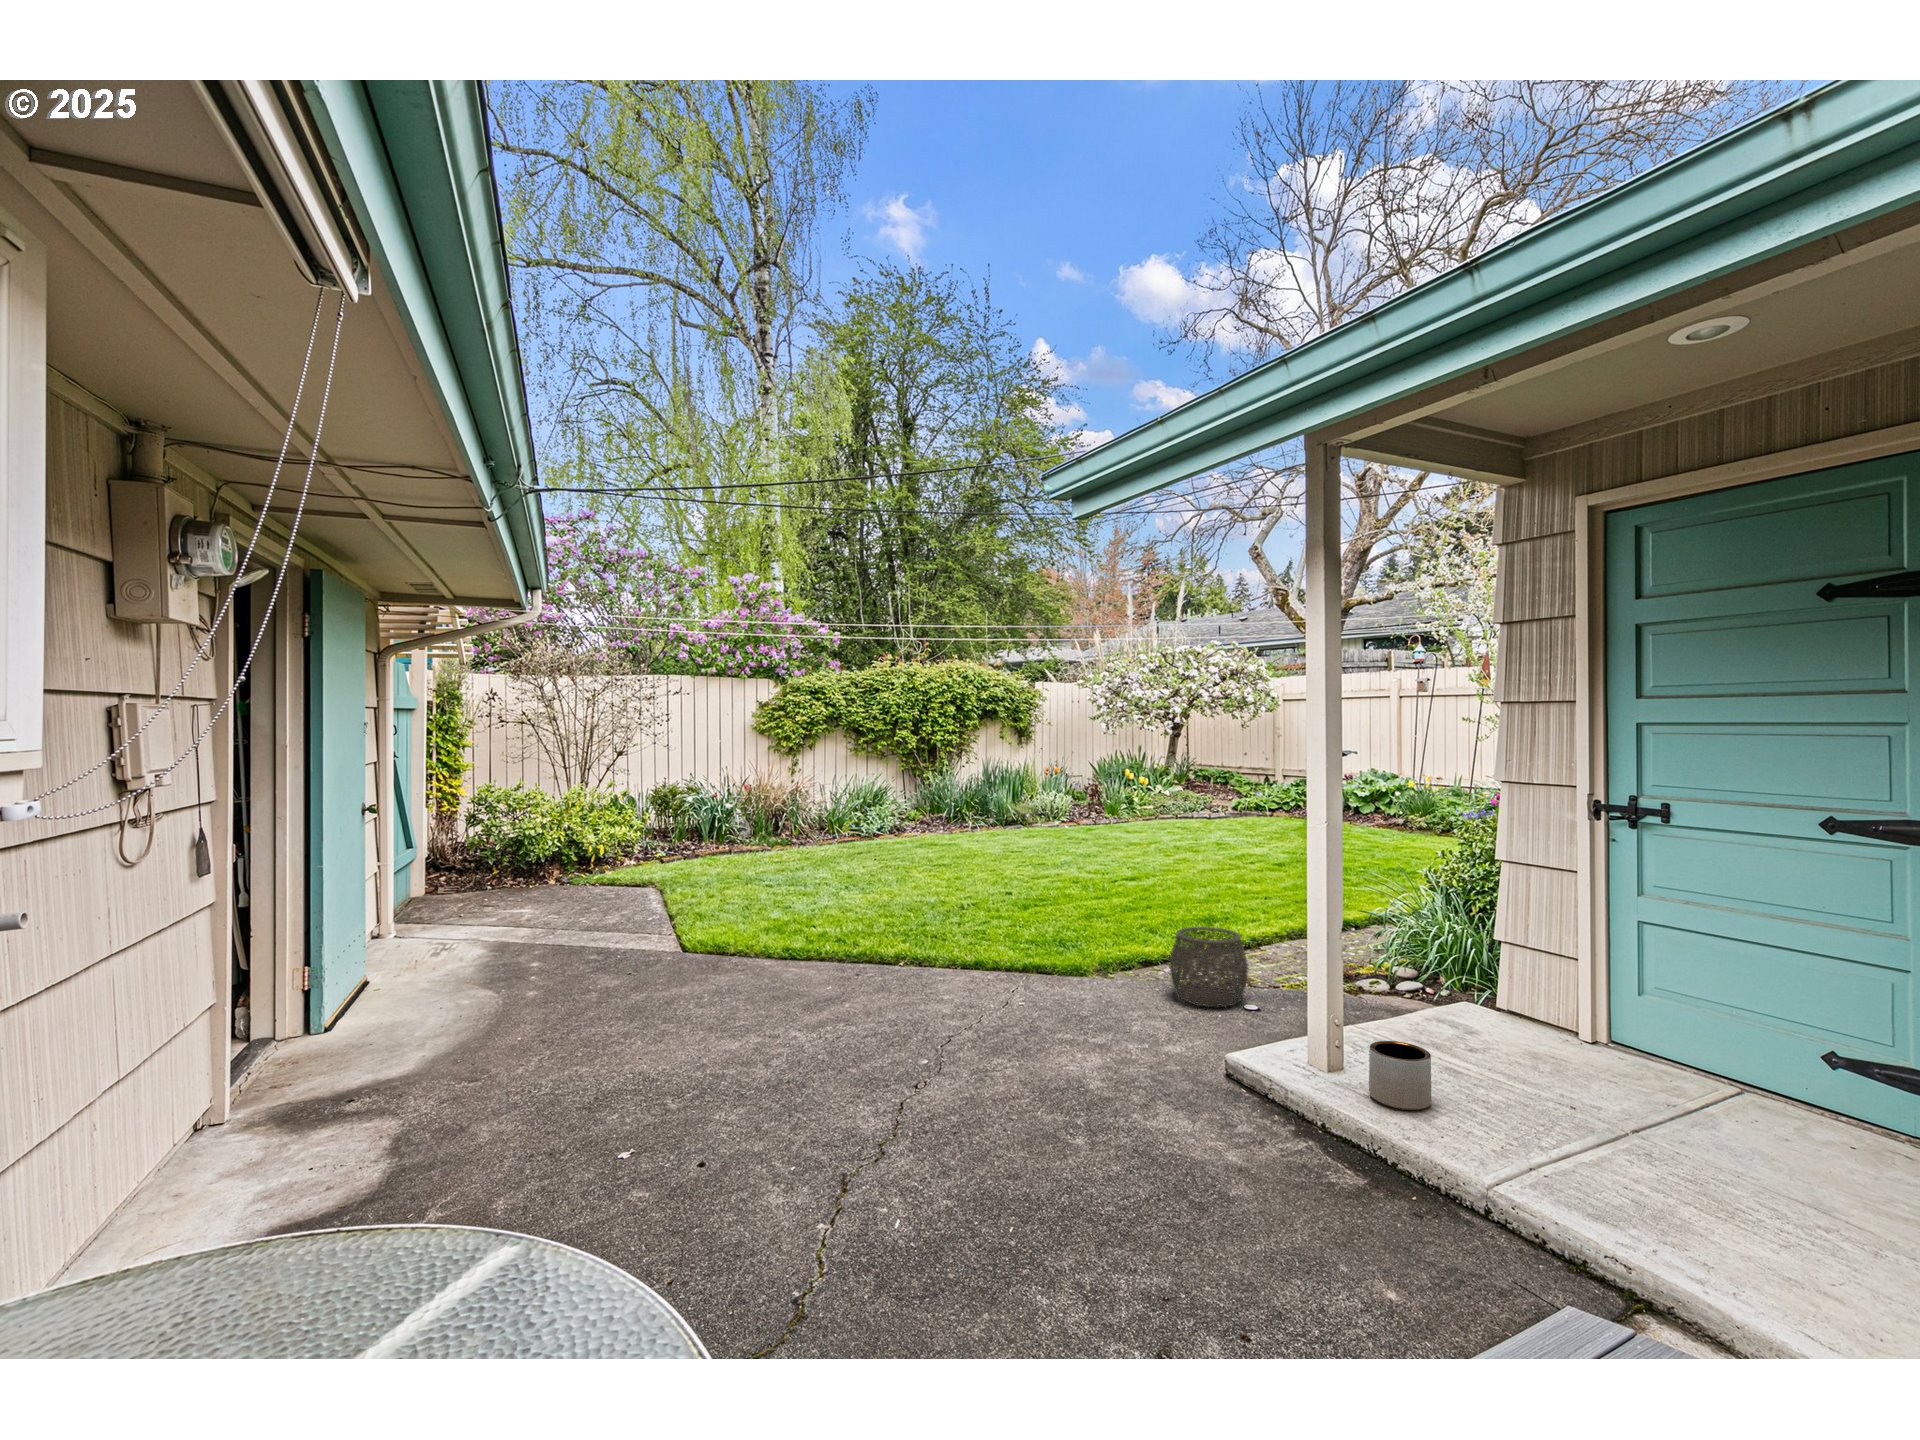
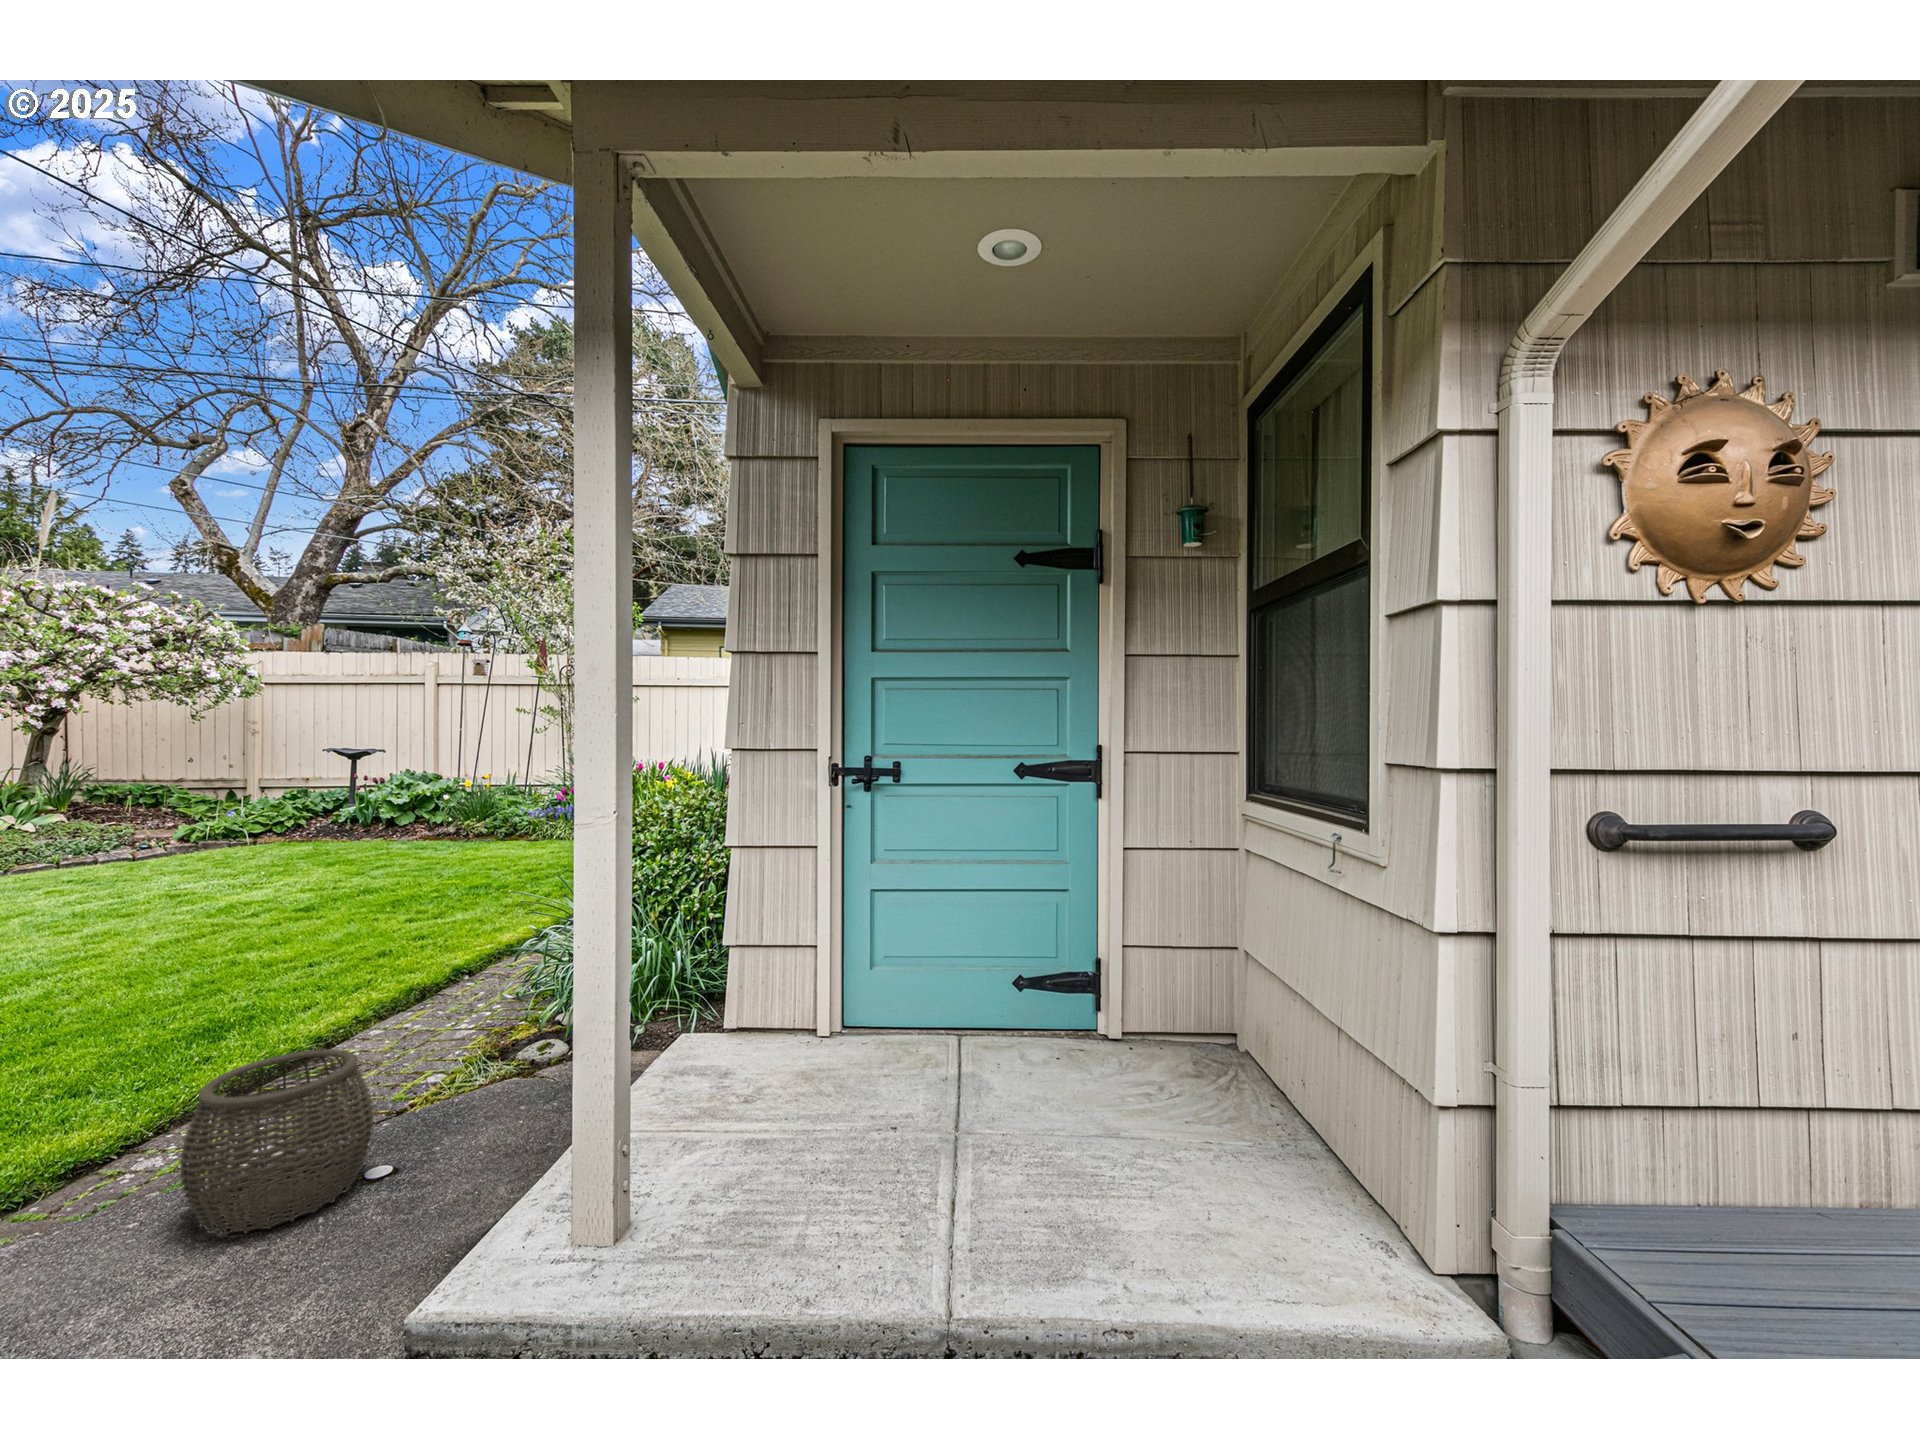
planter: present [1369,1041,1431,1110] -> none [717,1147,809,1275]

